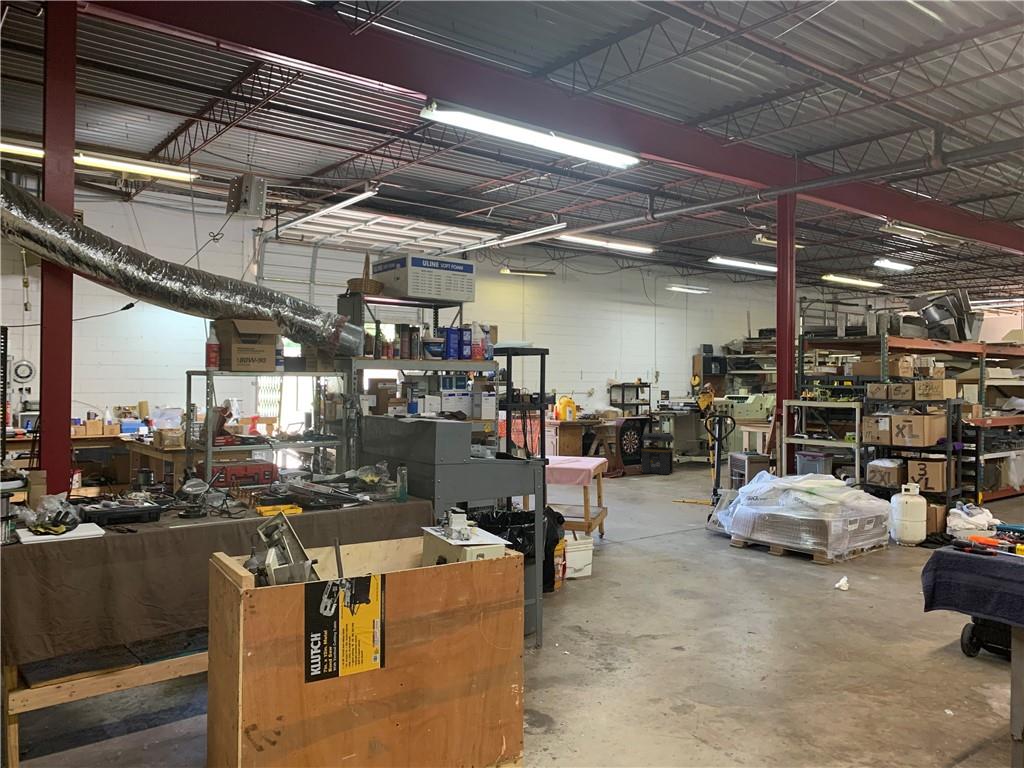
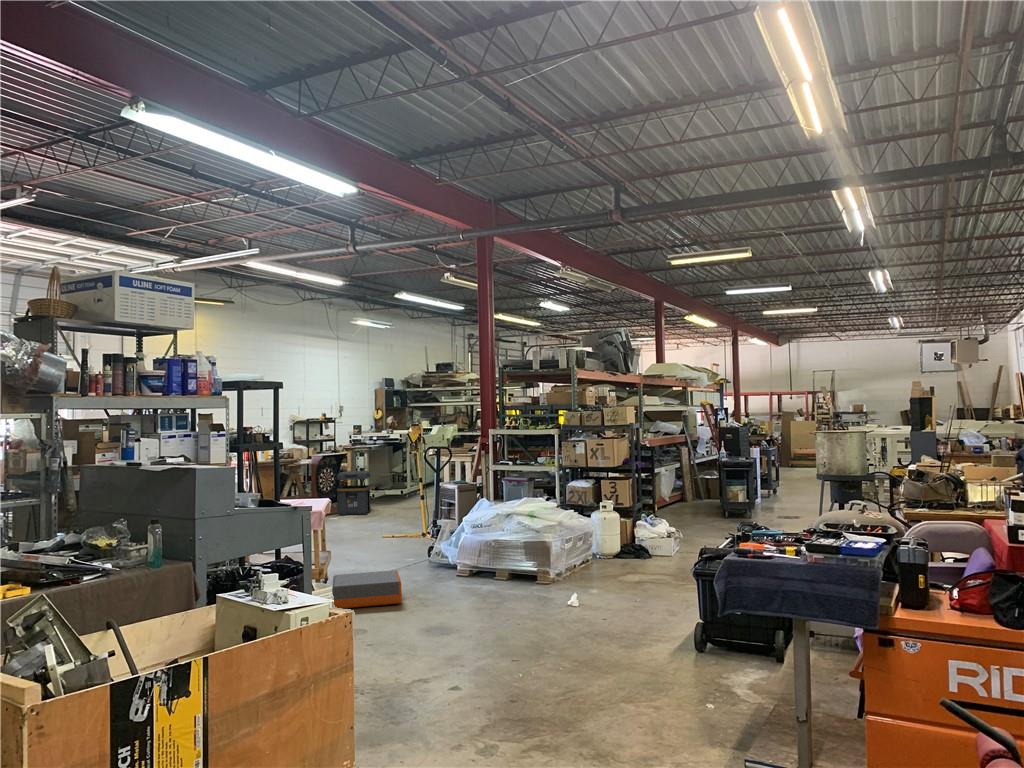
storage box: none [600,527,666,561] -> present [332,570,402,609]

